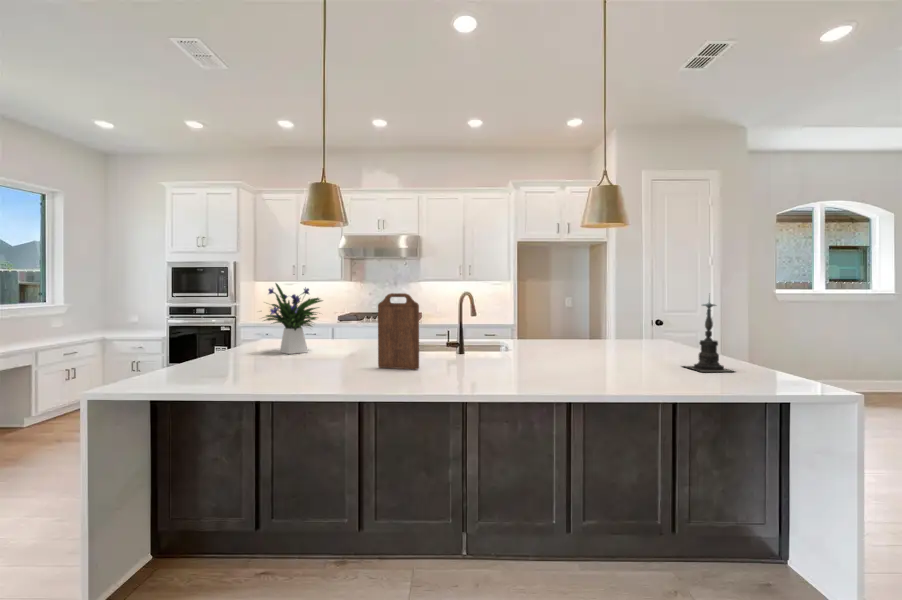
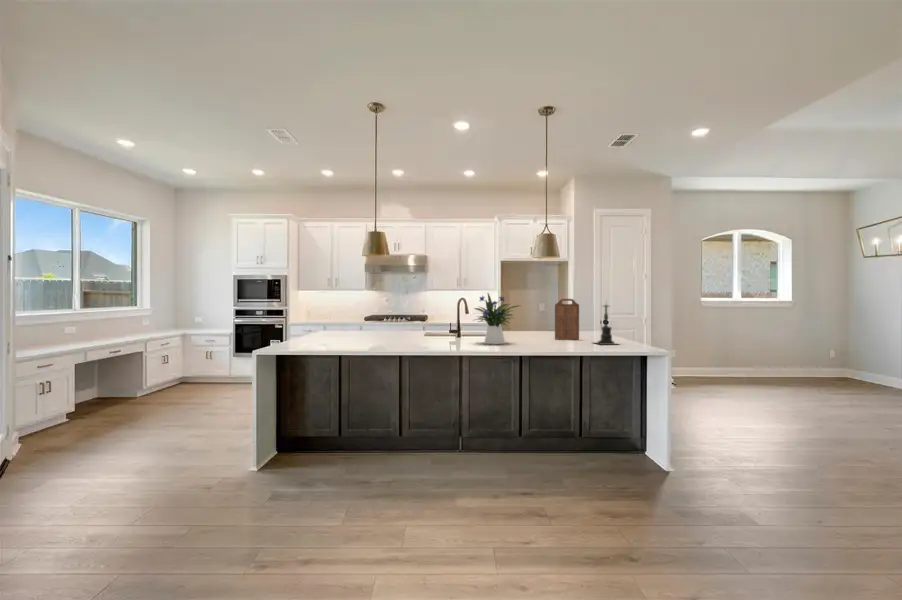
flower arrangement: present [264,283,322,354] -> present [475,293,518,344]
cutting board: present [378,293,419,369] -> present [555,299,579,340]

